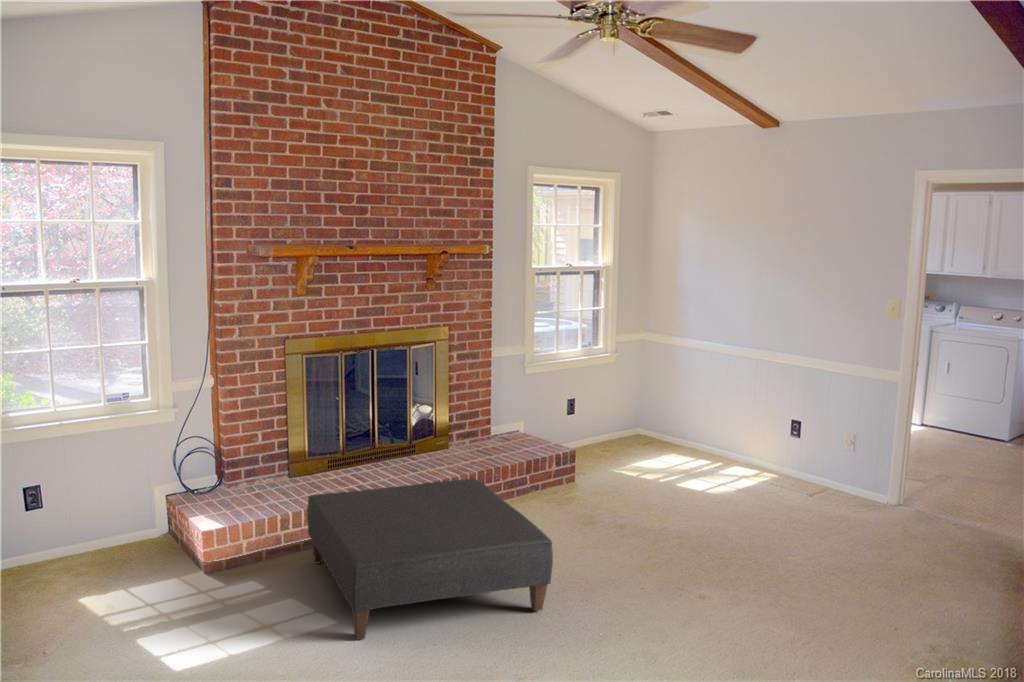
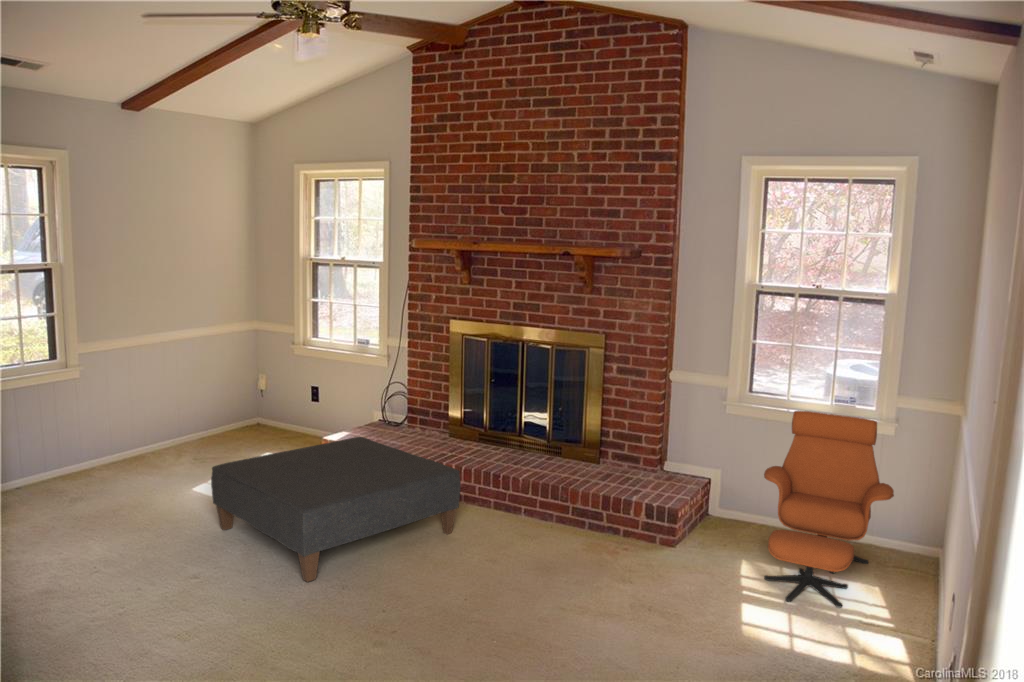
lounge chair: none [567,356,679,482] -> present [764,411,894,607]

